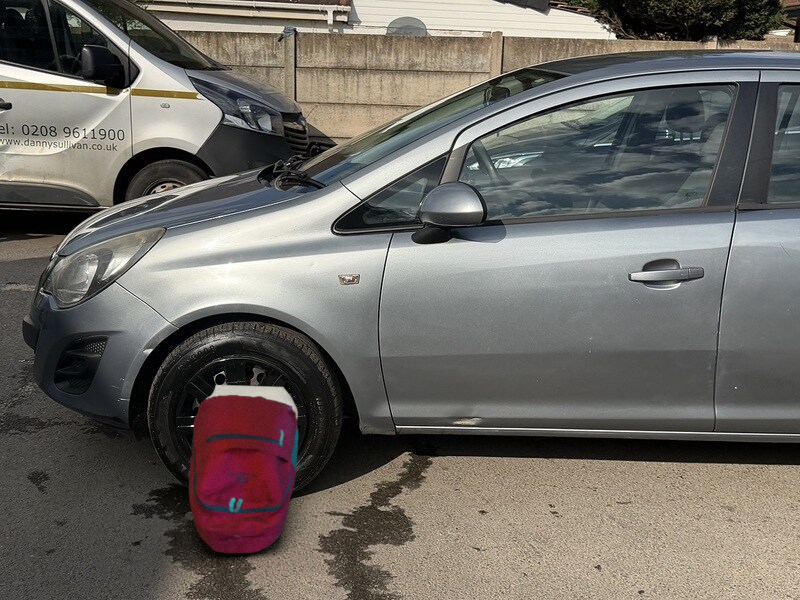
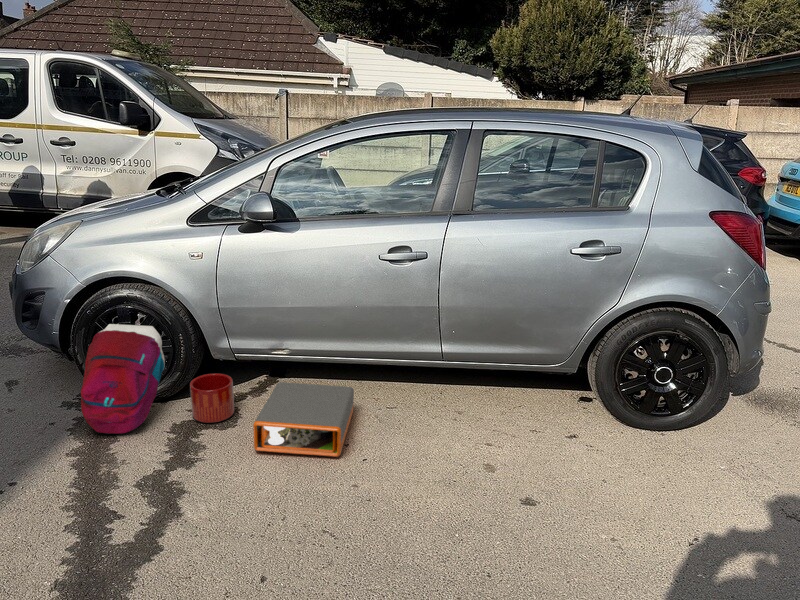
planter: none [341,456,403,532] -> present [190,373,235,423]
storage box: none [461,467,602,580] -> present [253,382,354,457]

